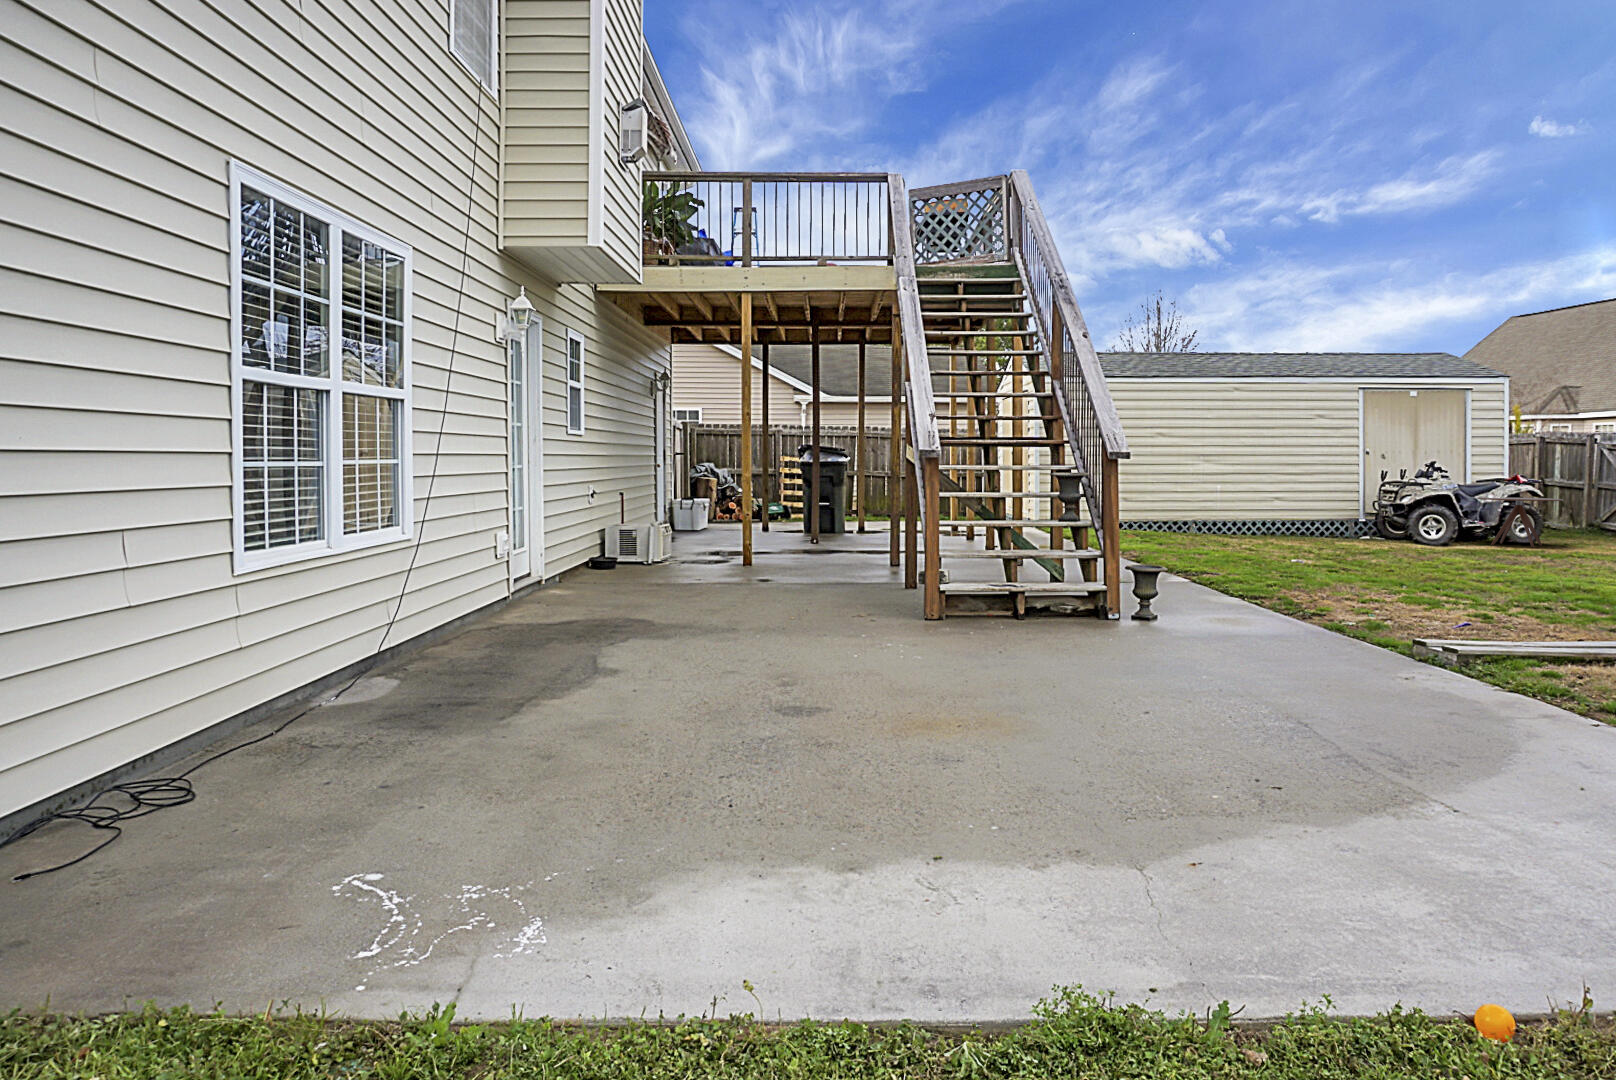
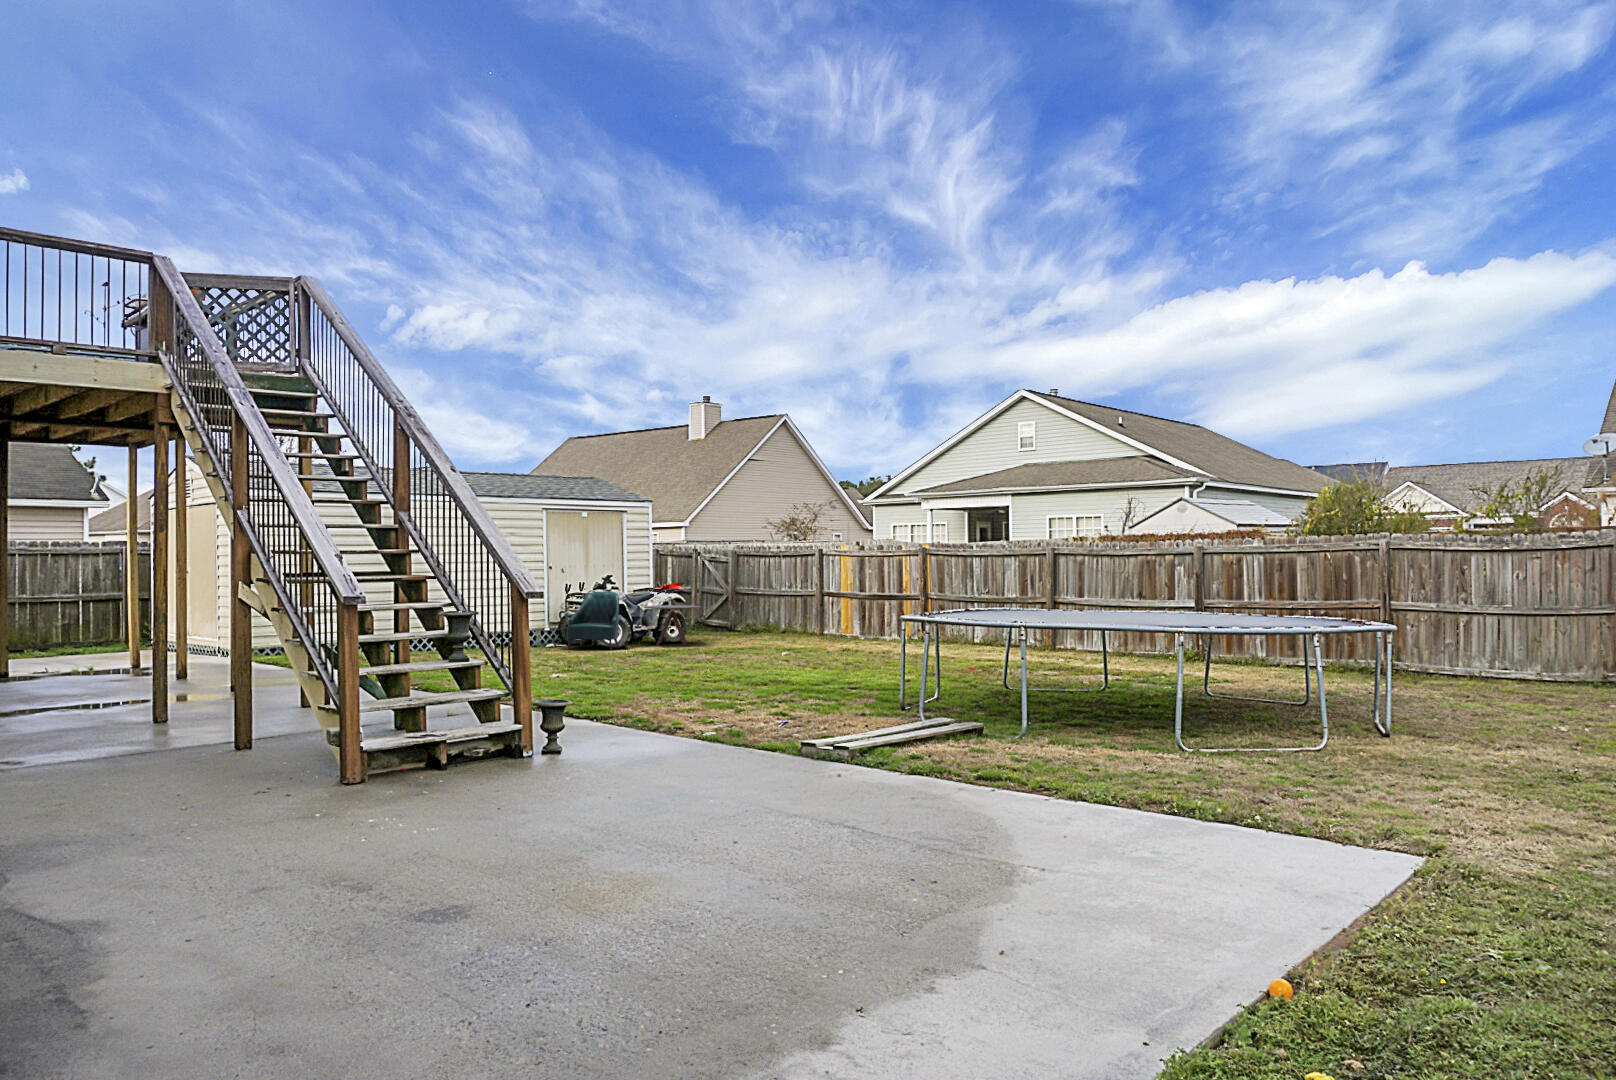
armchair: none [1365,479,1440,545] -> present [567,592,619,650]

